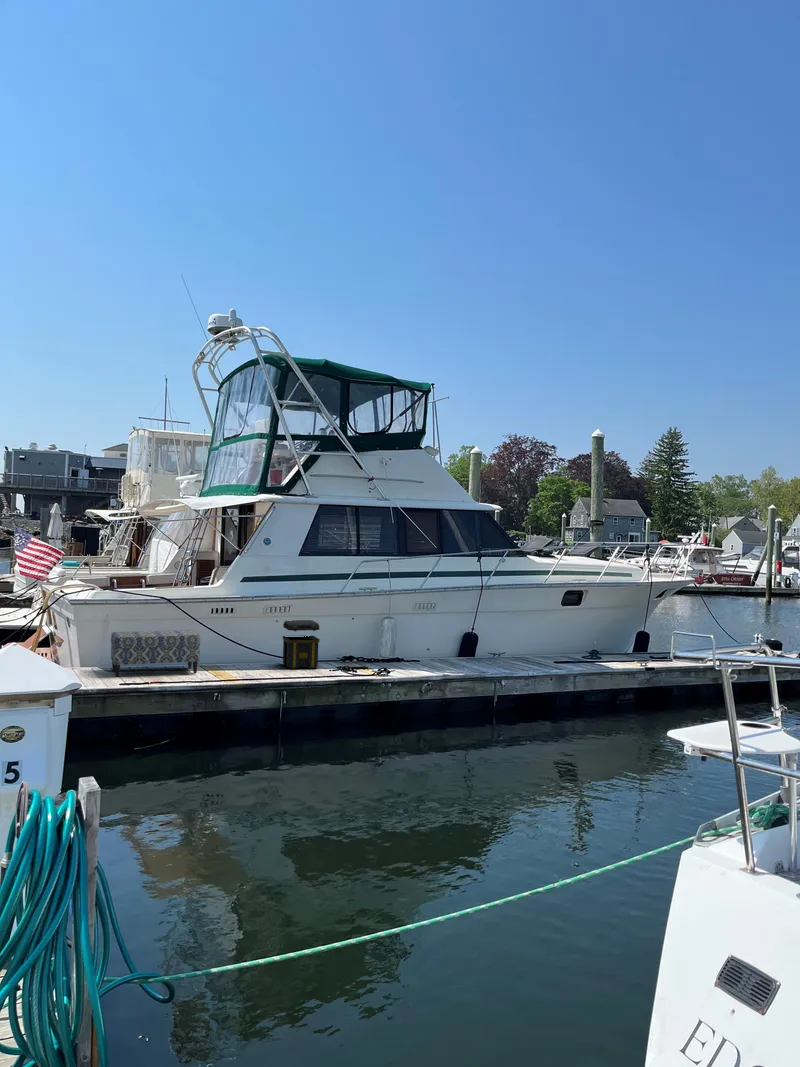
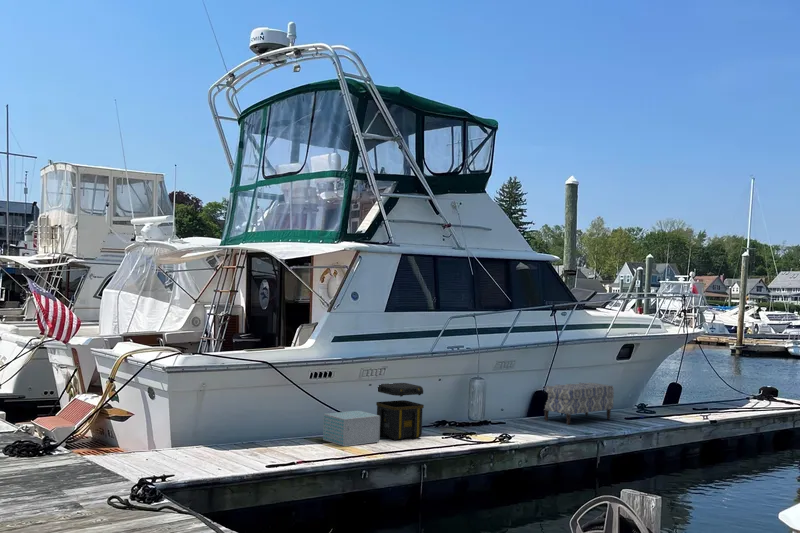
bench: present [111,630,200,677] -> present [544,383,614,425]
storage box: none [229,643,273,671] -> present [323,411,380,446]

